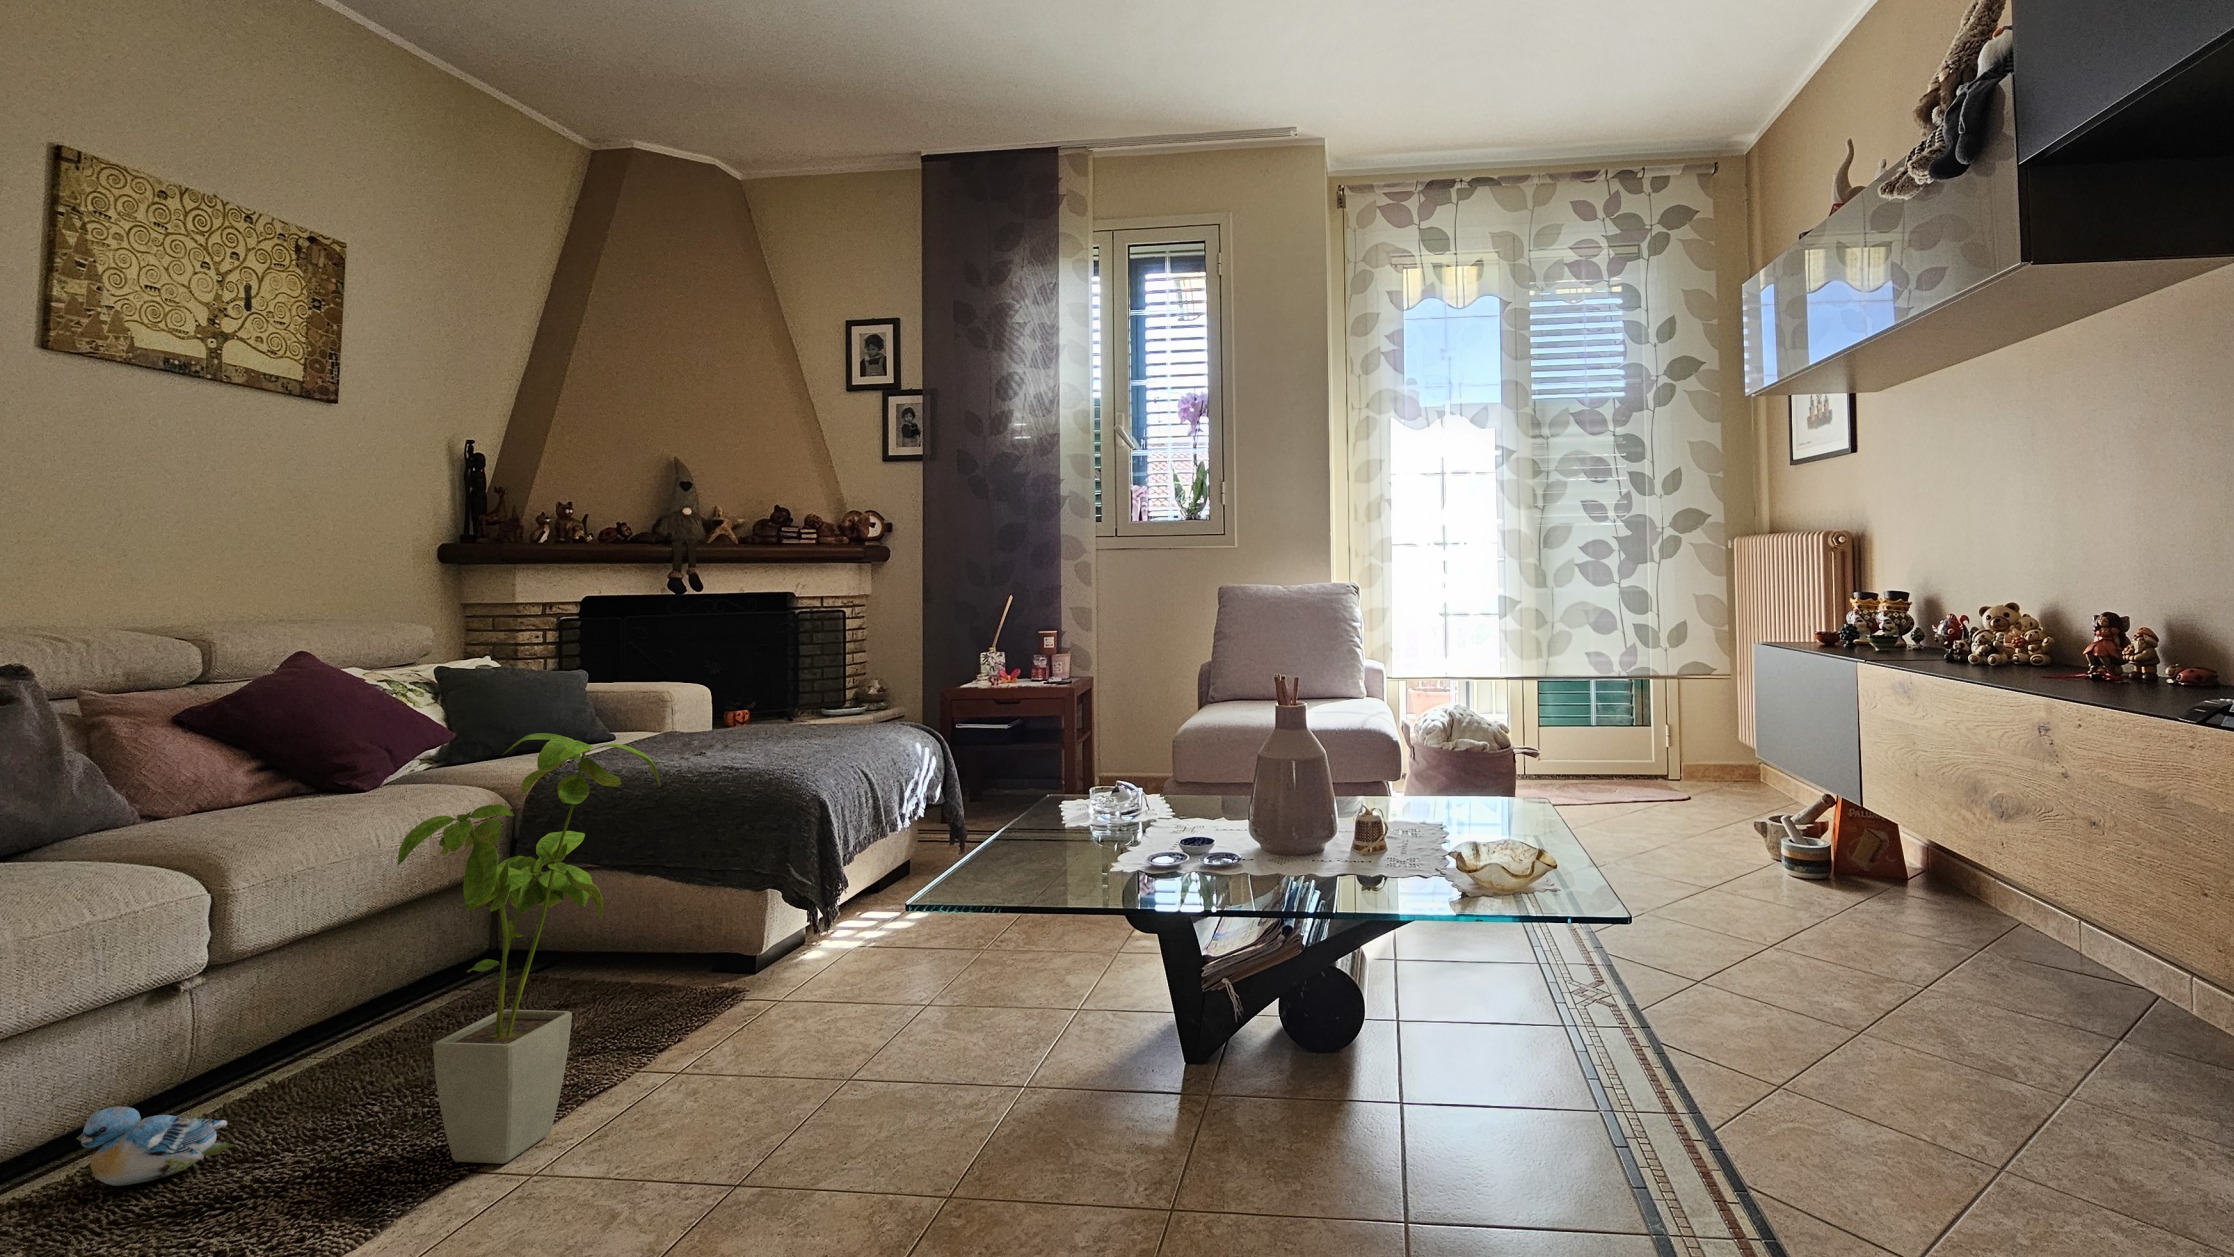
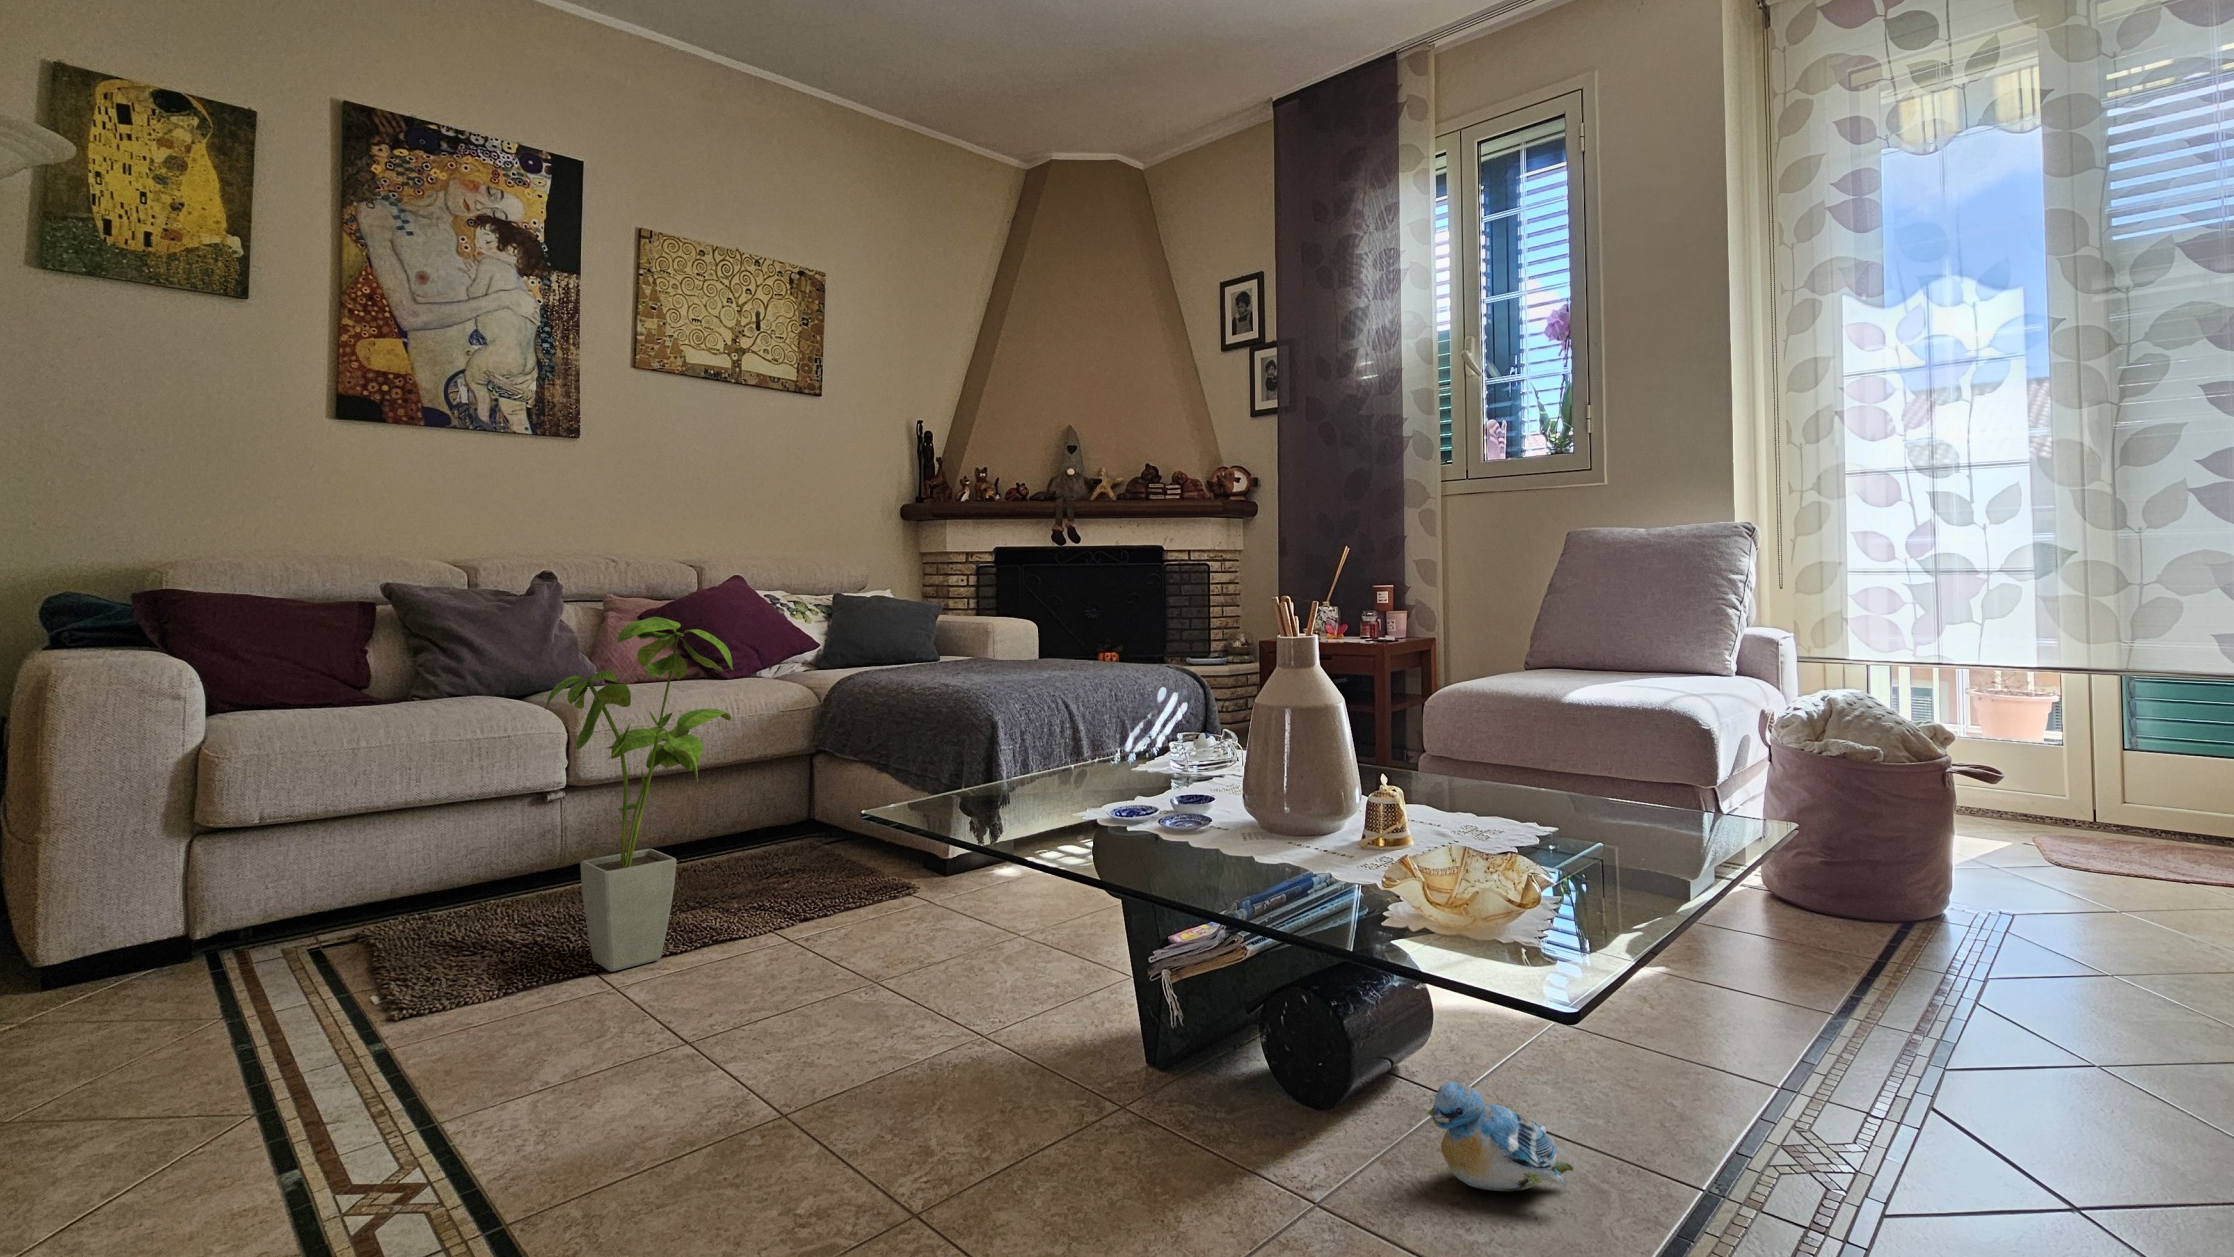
plush toy: present [77,1106,234,1186] -> present [1428,1082,1573,1191]

